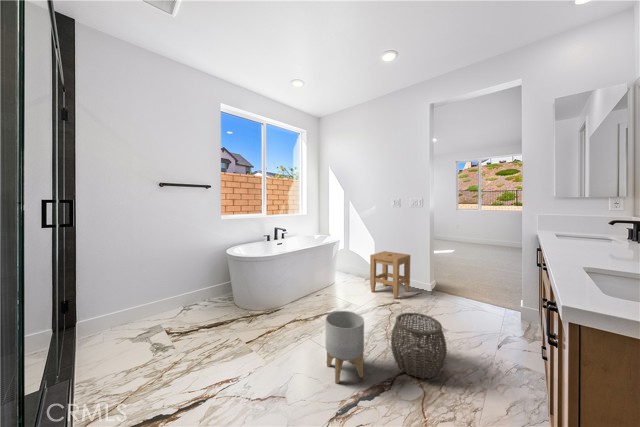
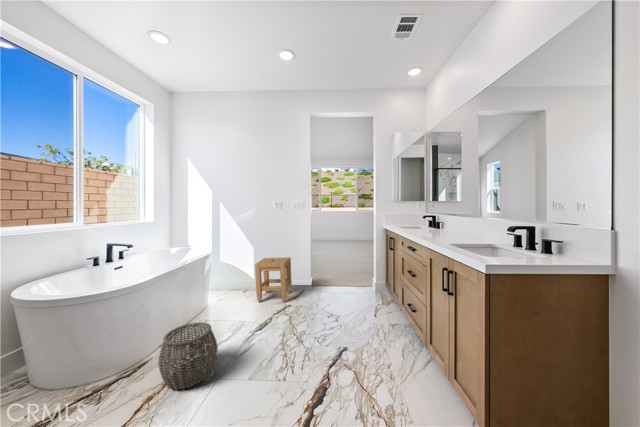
planter: present [325,311,364,383] -> none [259,325,303,406]
woven basket: present [391,313,447,379] -> present [158,322,218,390]

